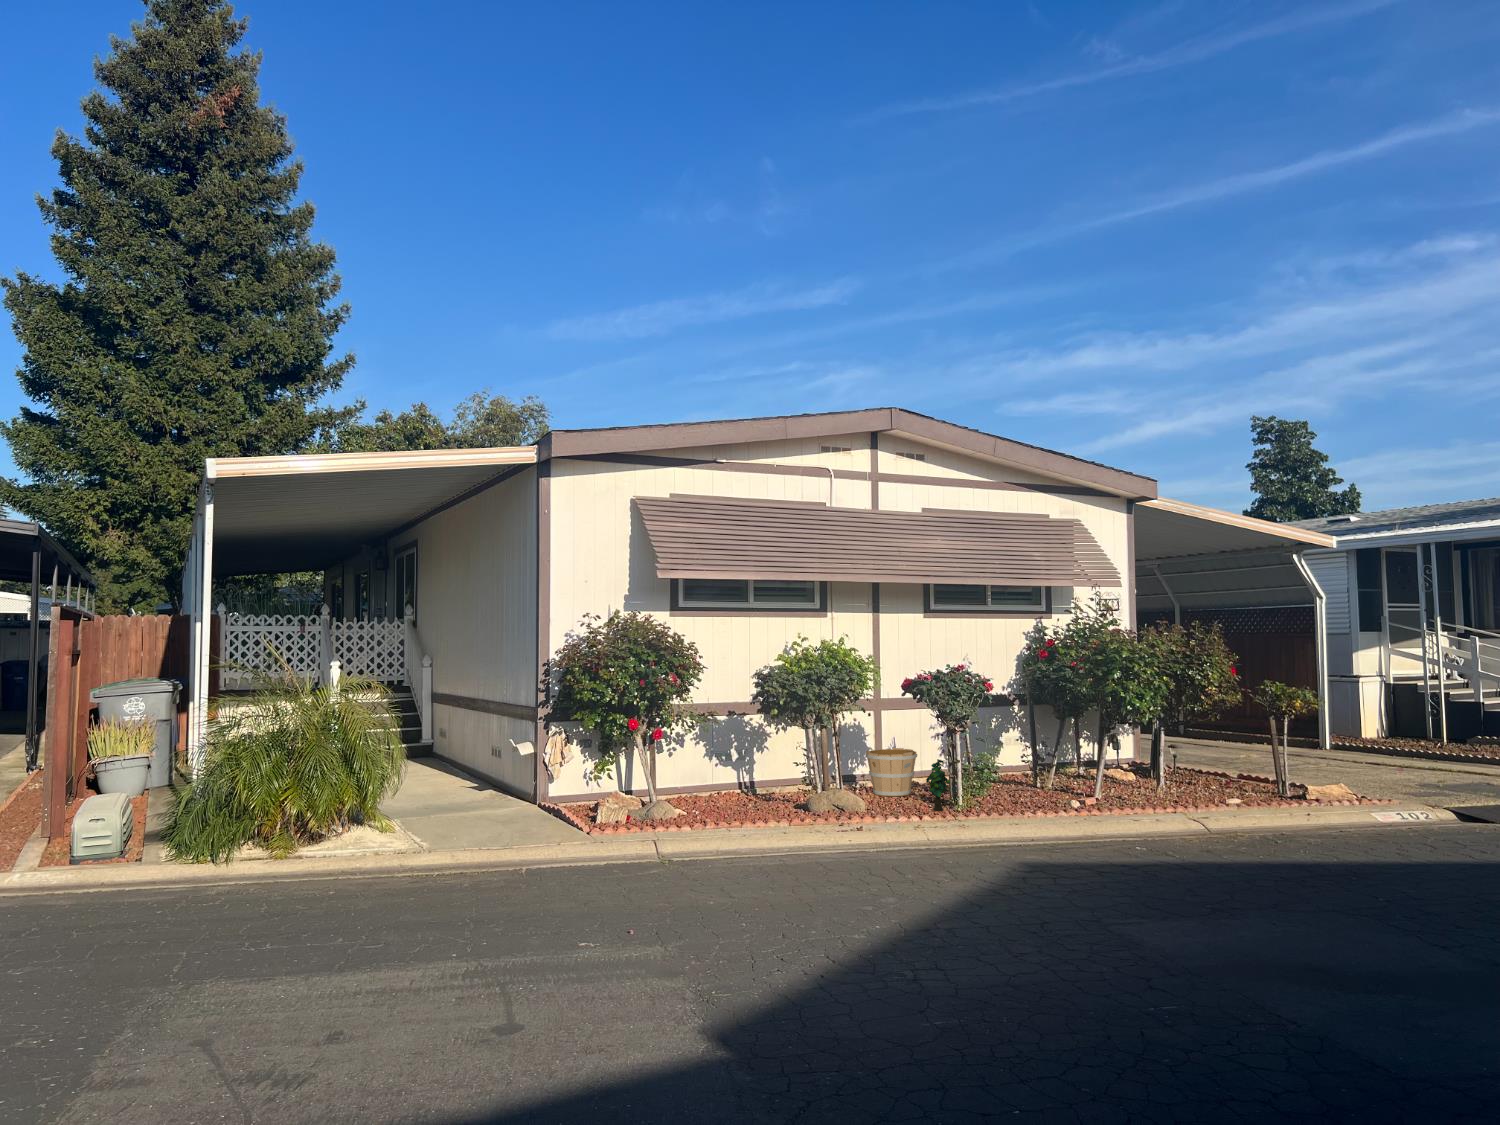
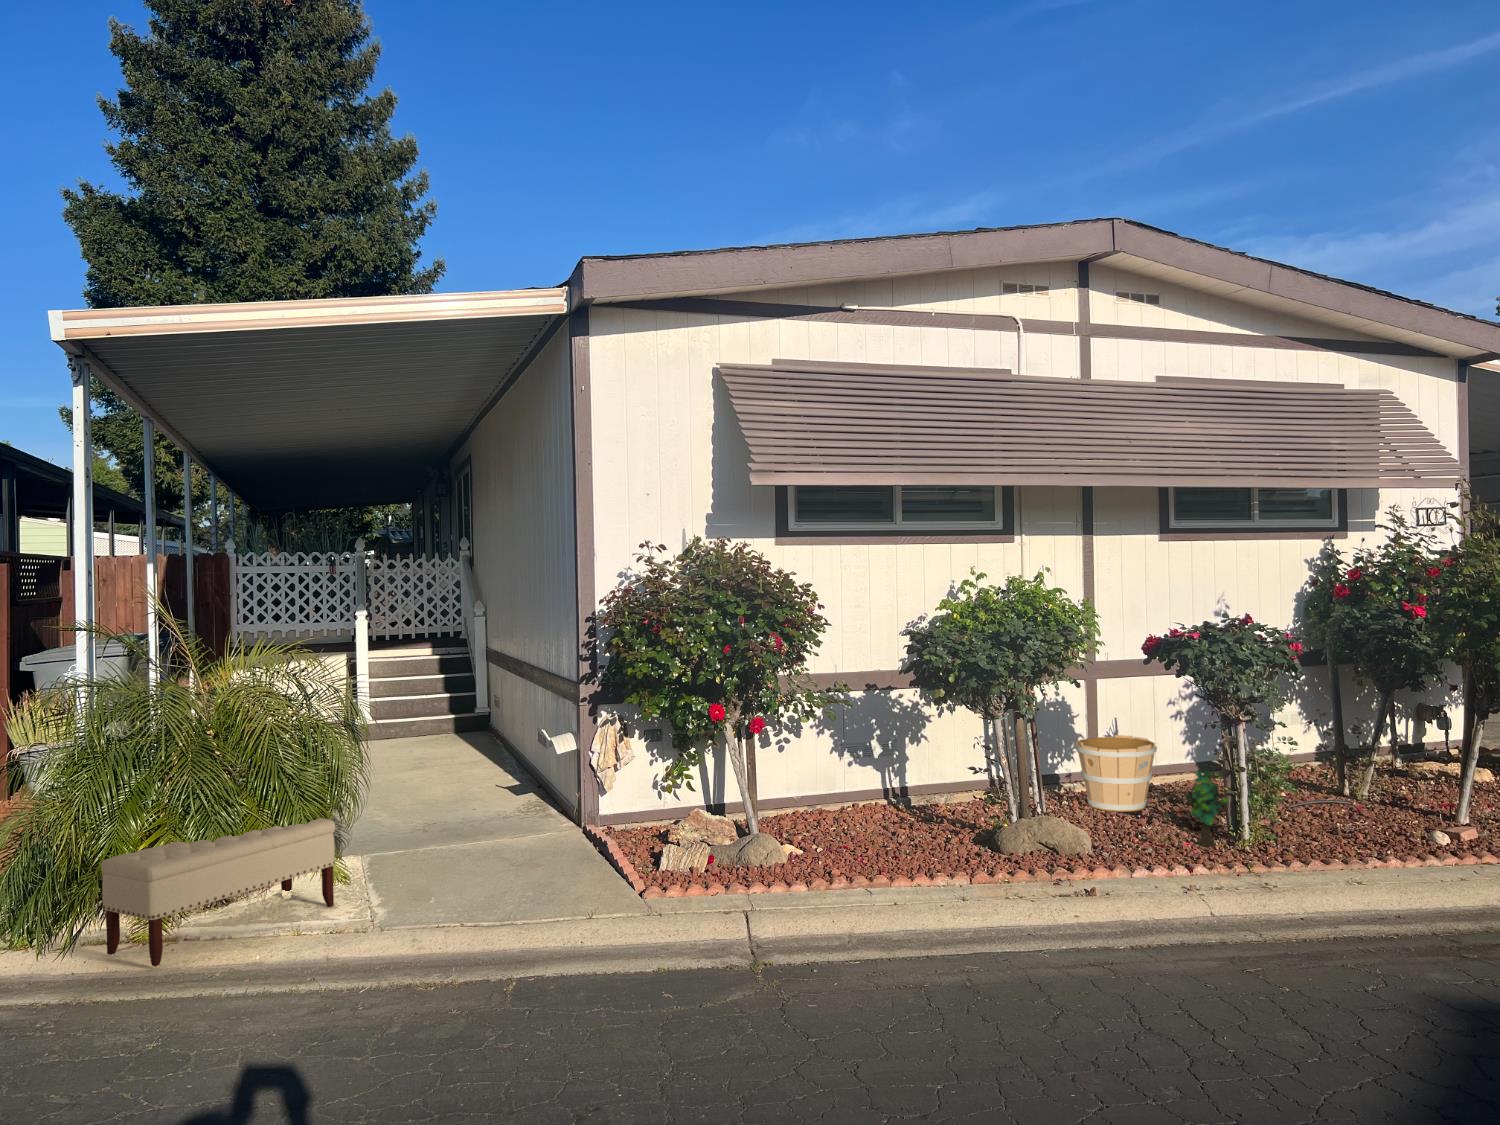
bench: none [274,784,398,862] -> present [101,817,335,967]

